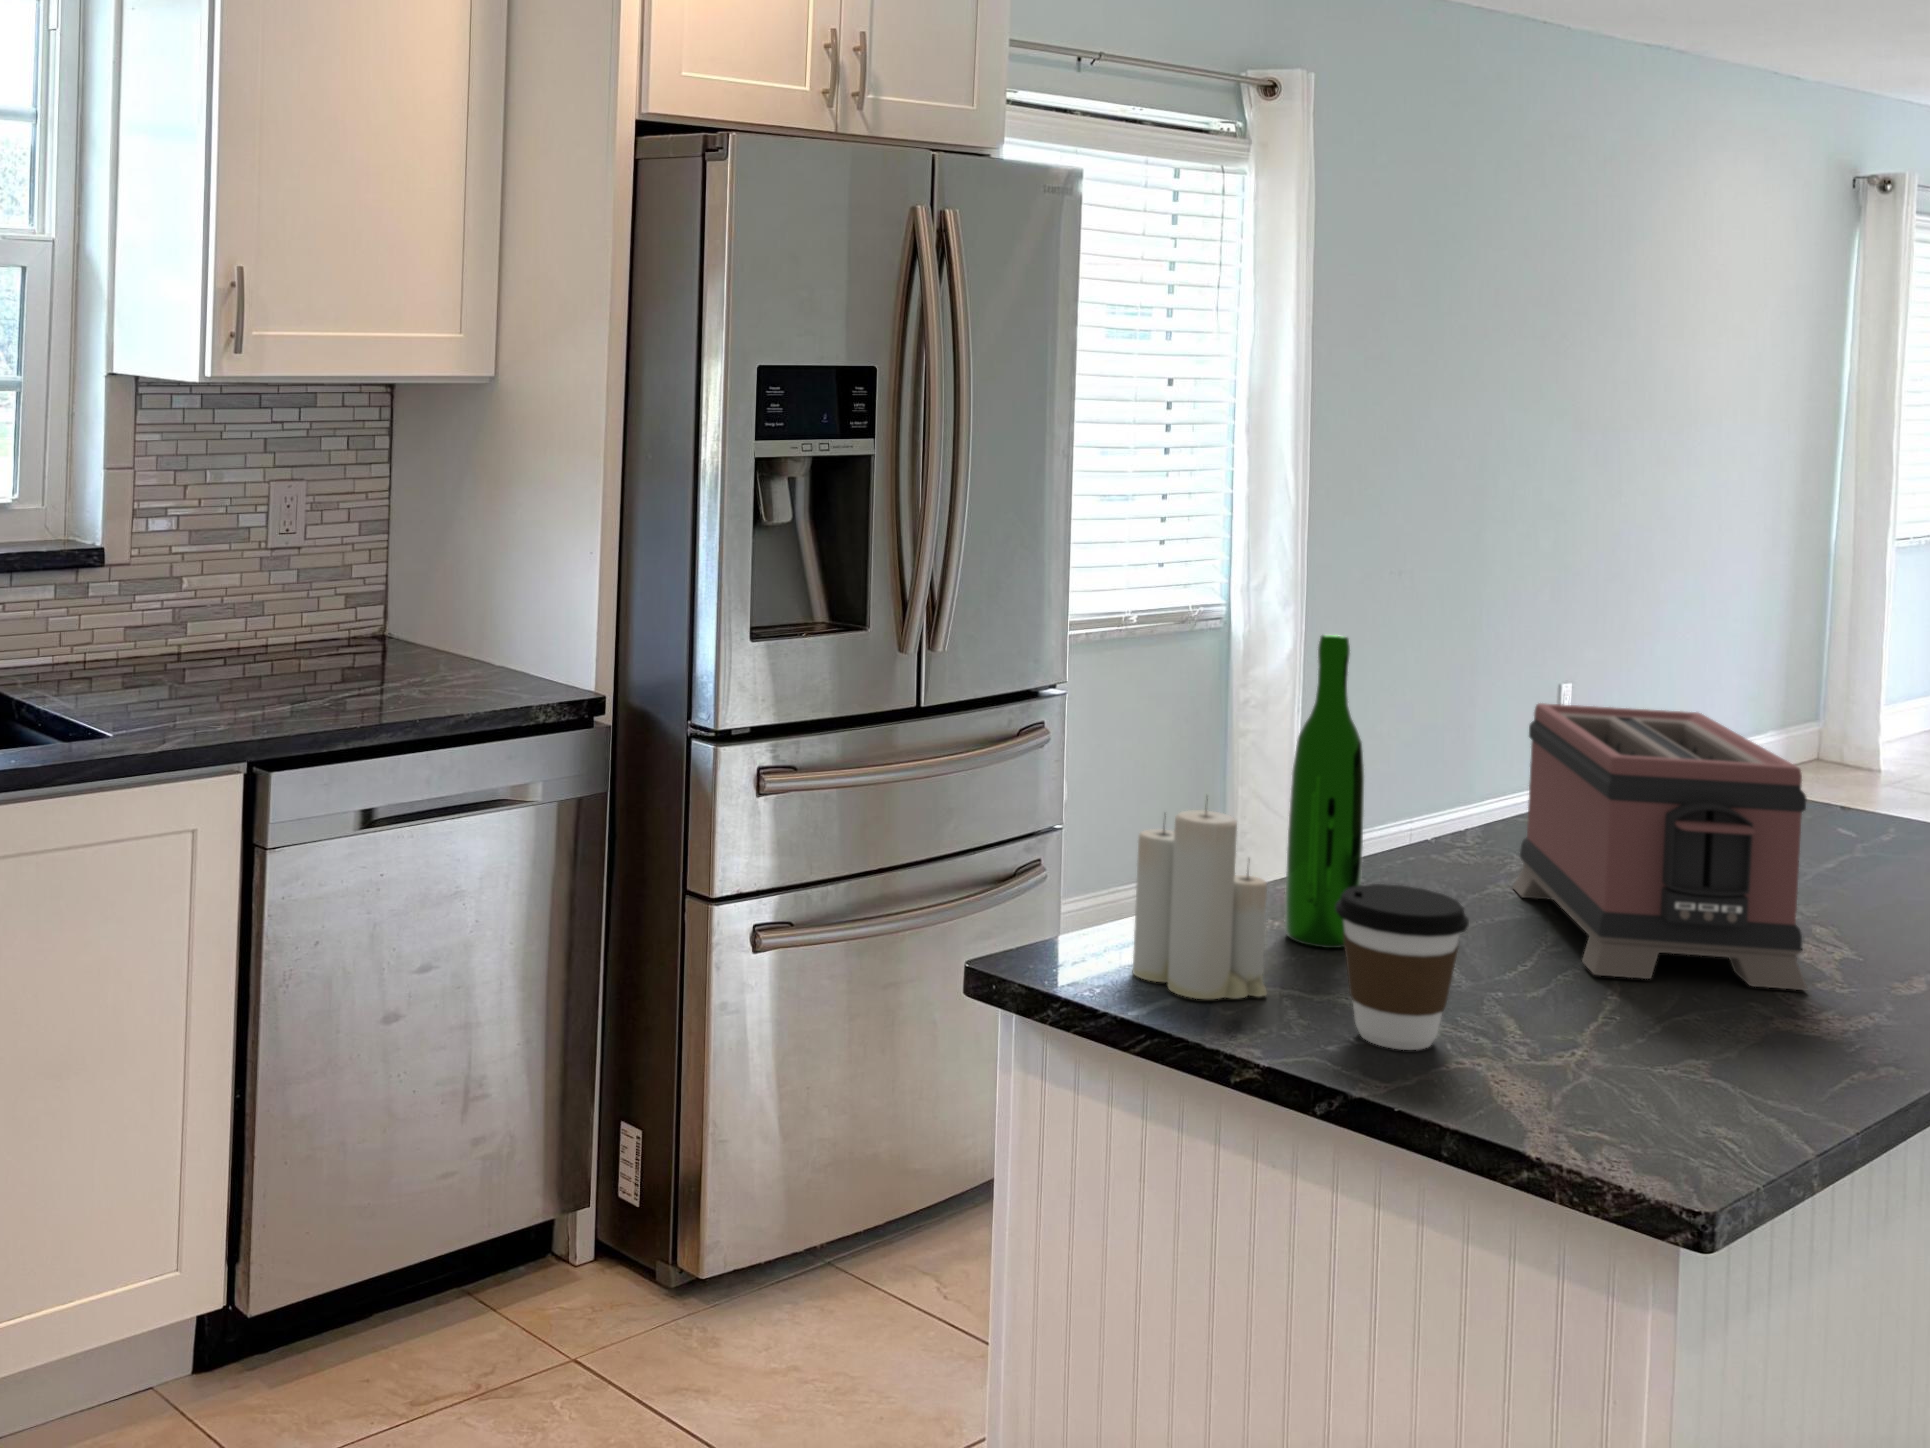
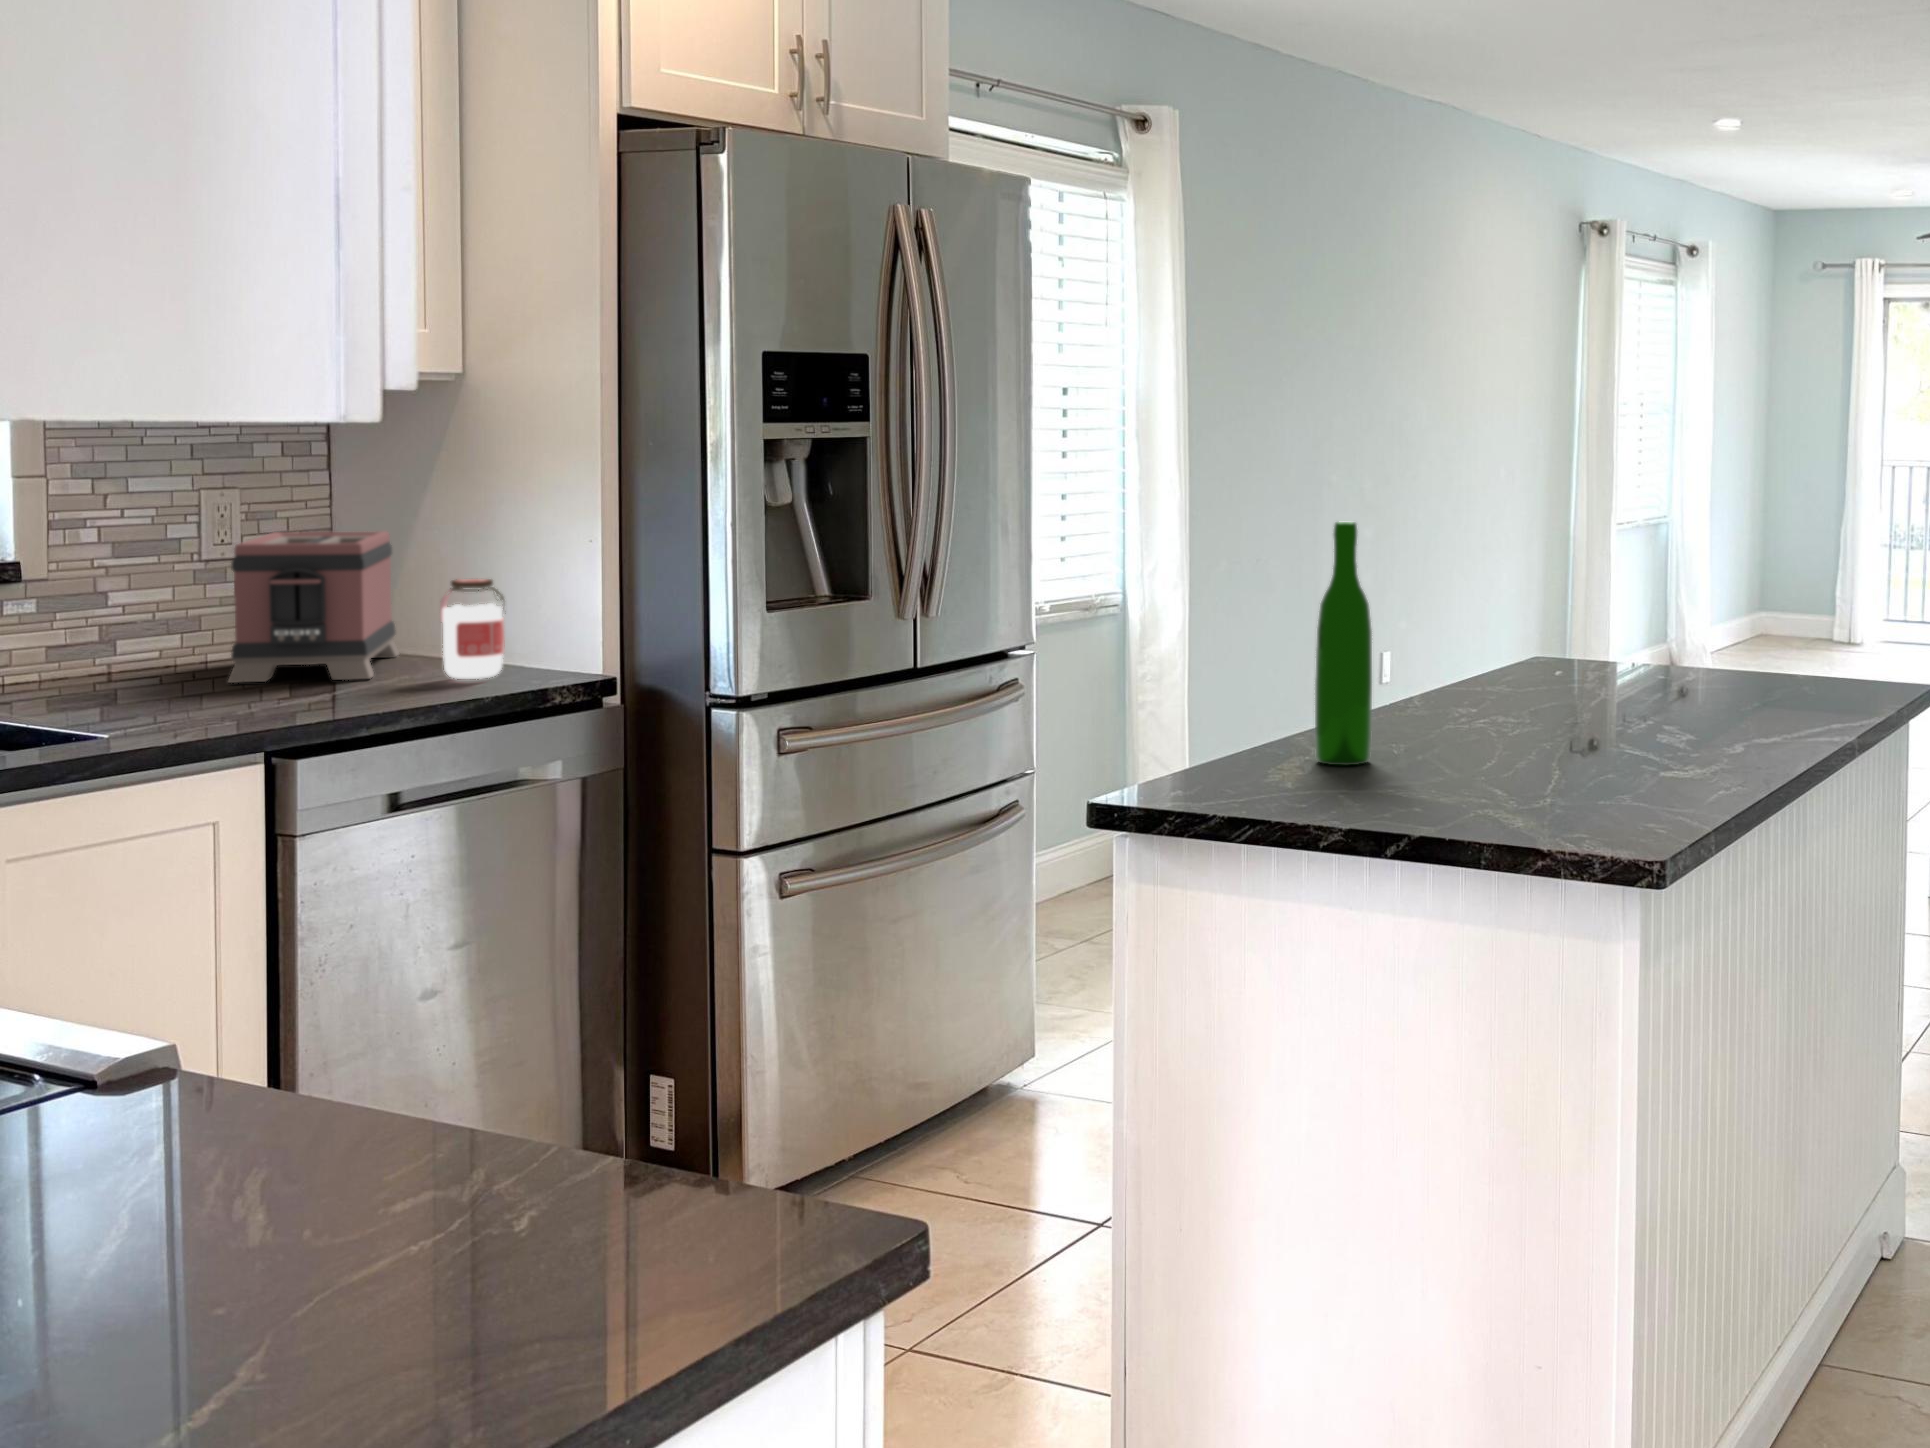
jar: none [440,589,501,694] -> present [440,579,505,679]
toaster: present [1513,703,1807,990] -> present [228,531,399,683]
candle: present [1133,799,1267,999] -> none [1215,640,1324,799]
coffee cup: present [1335,884,1469,1050] -> none [1381,693,1476,809]

